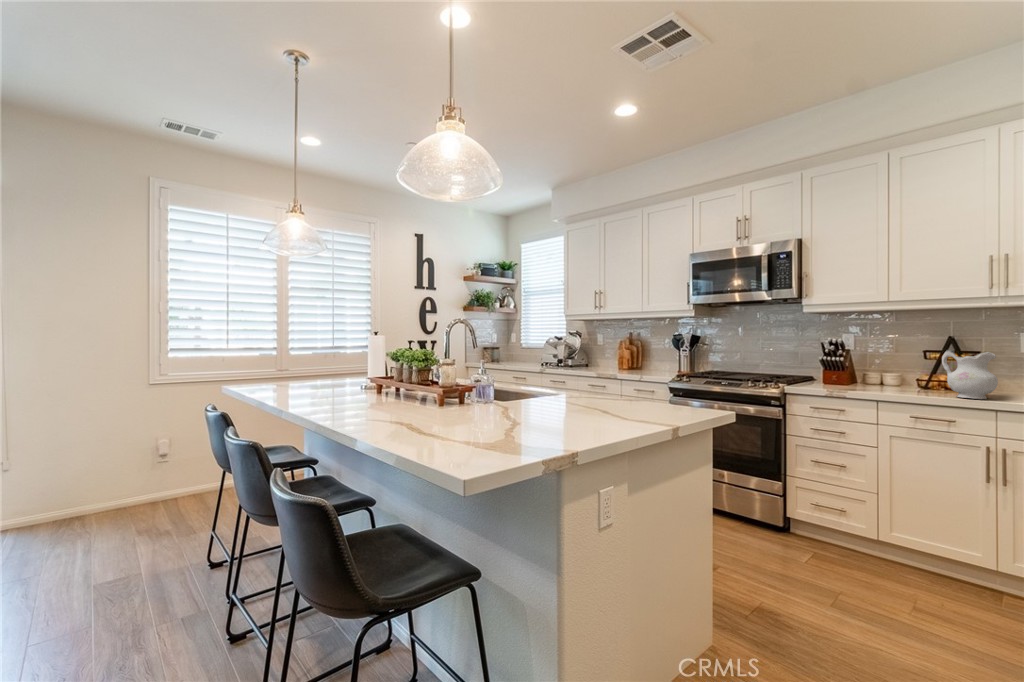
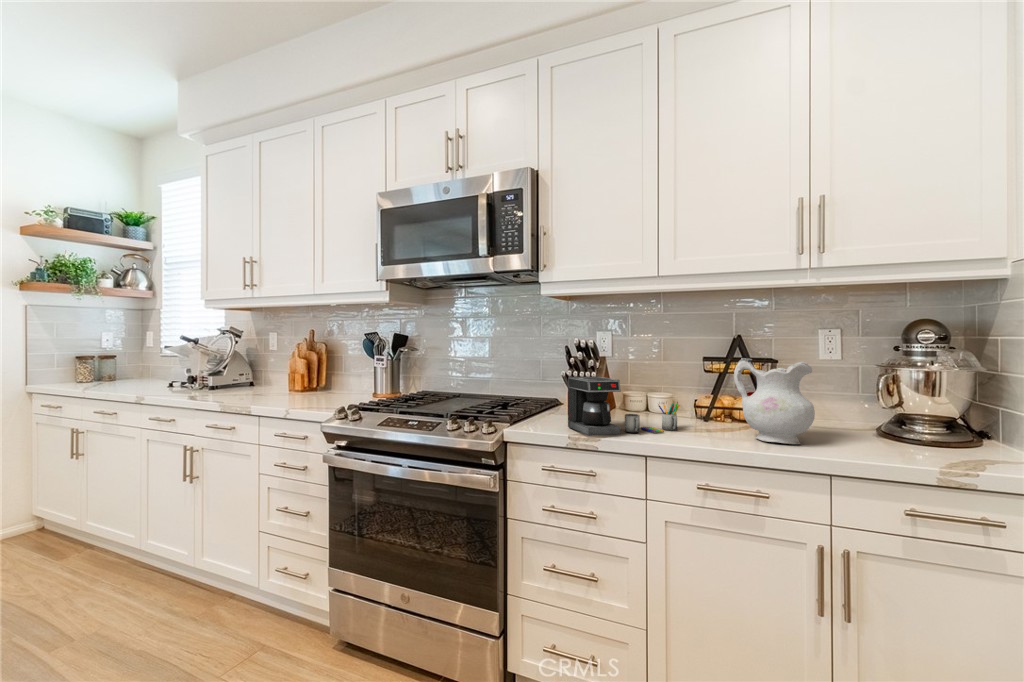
coffee maker: none [826,360,904,392] -> present [568,376,679,436]

